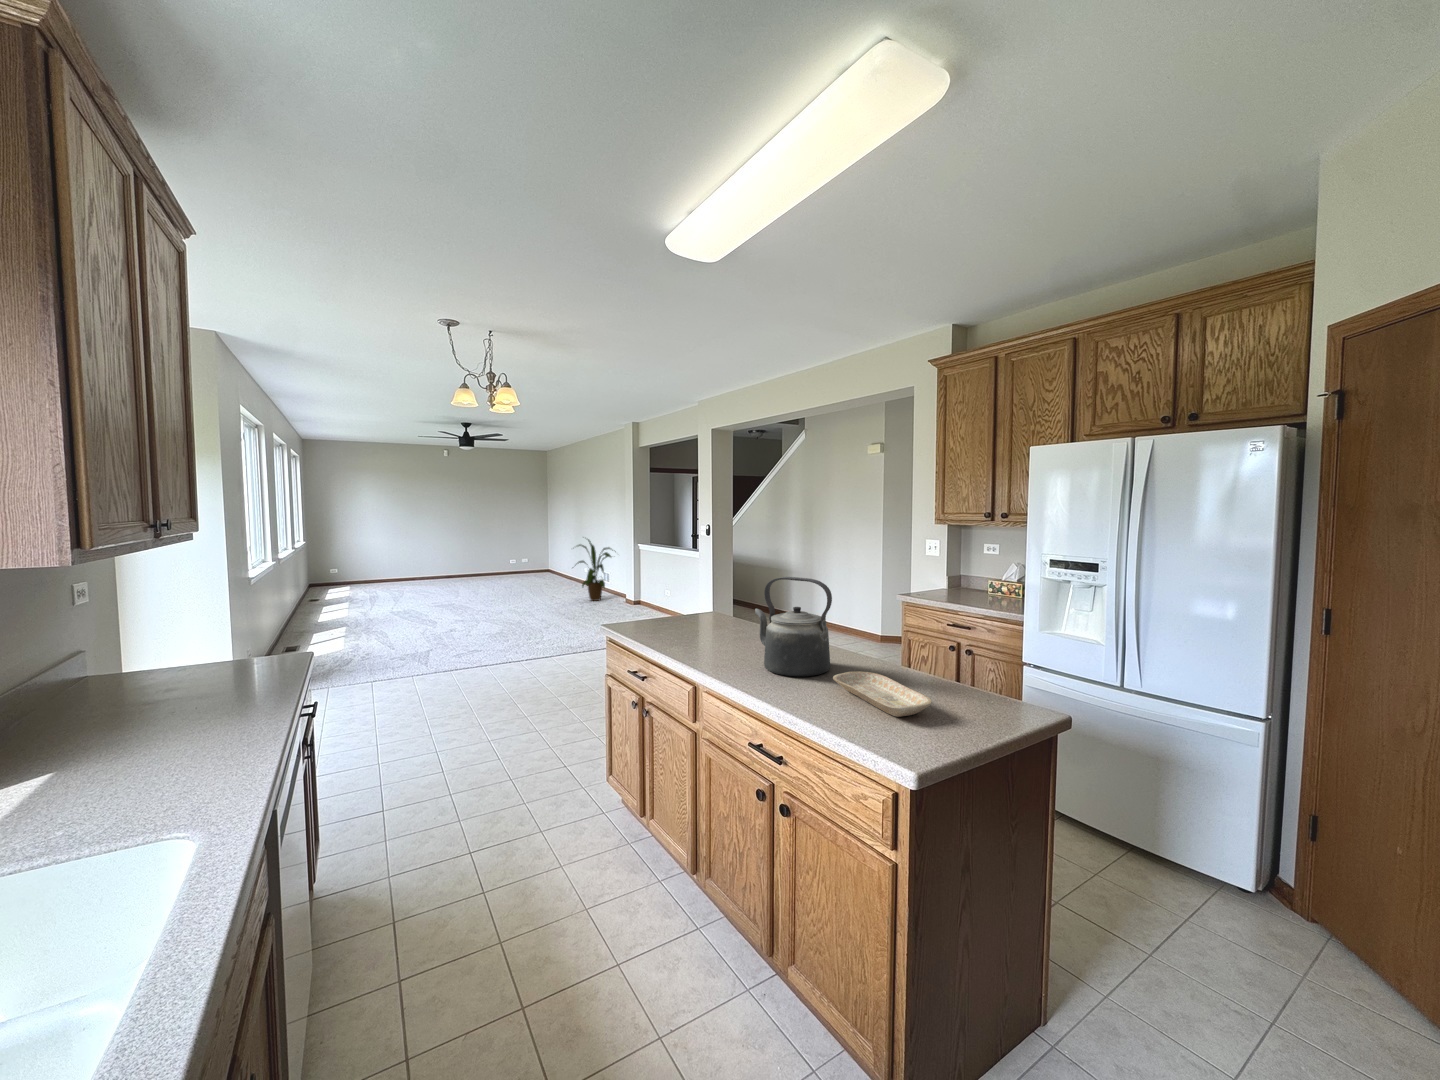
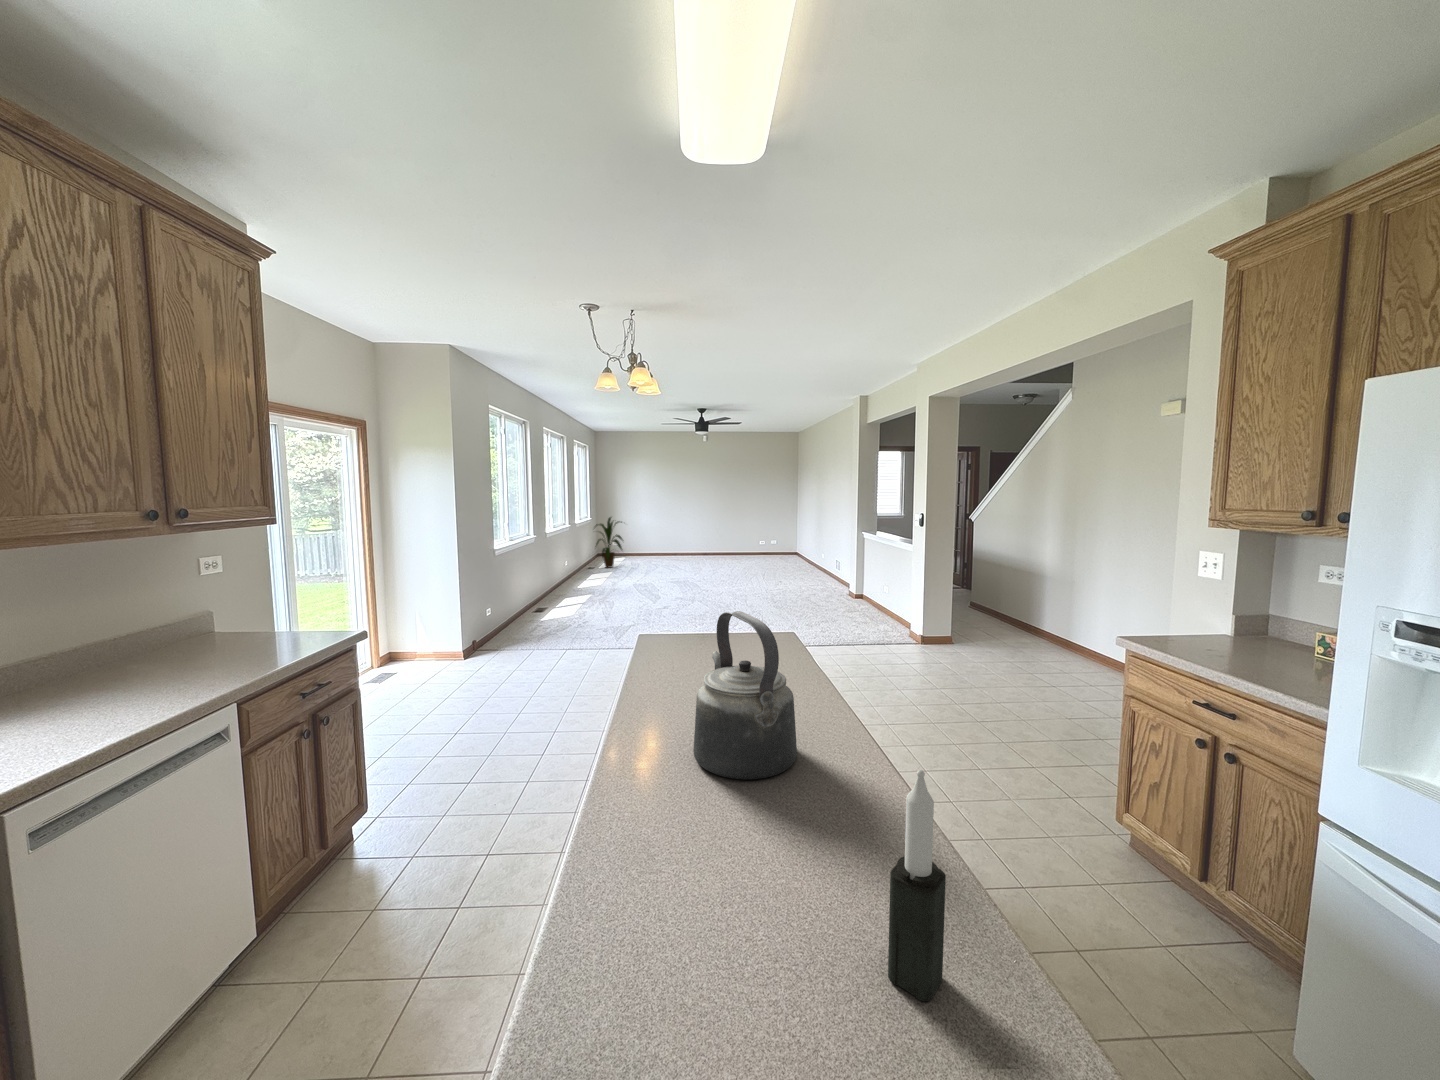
house plant: present [578,539,613,601] -> present [596,517,623,568]
candle: none [963,615,987,712] -> present [888,770,946,1001]
tray: present [833,671,932,717] -> none [694,794,809,946]

